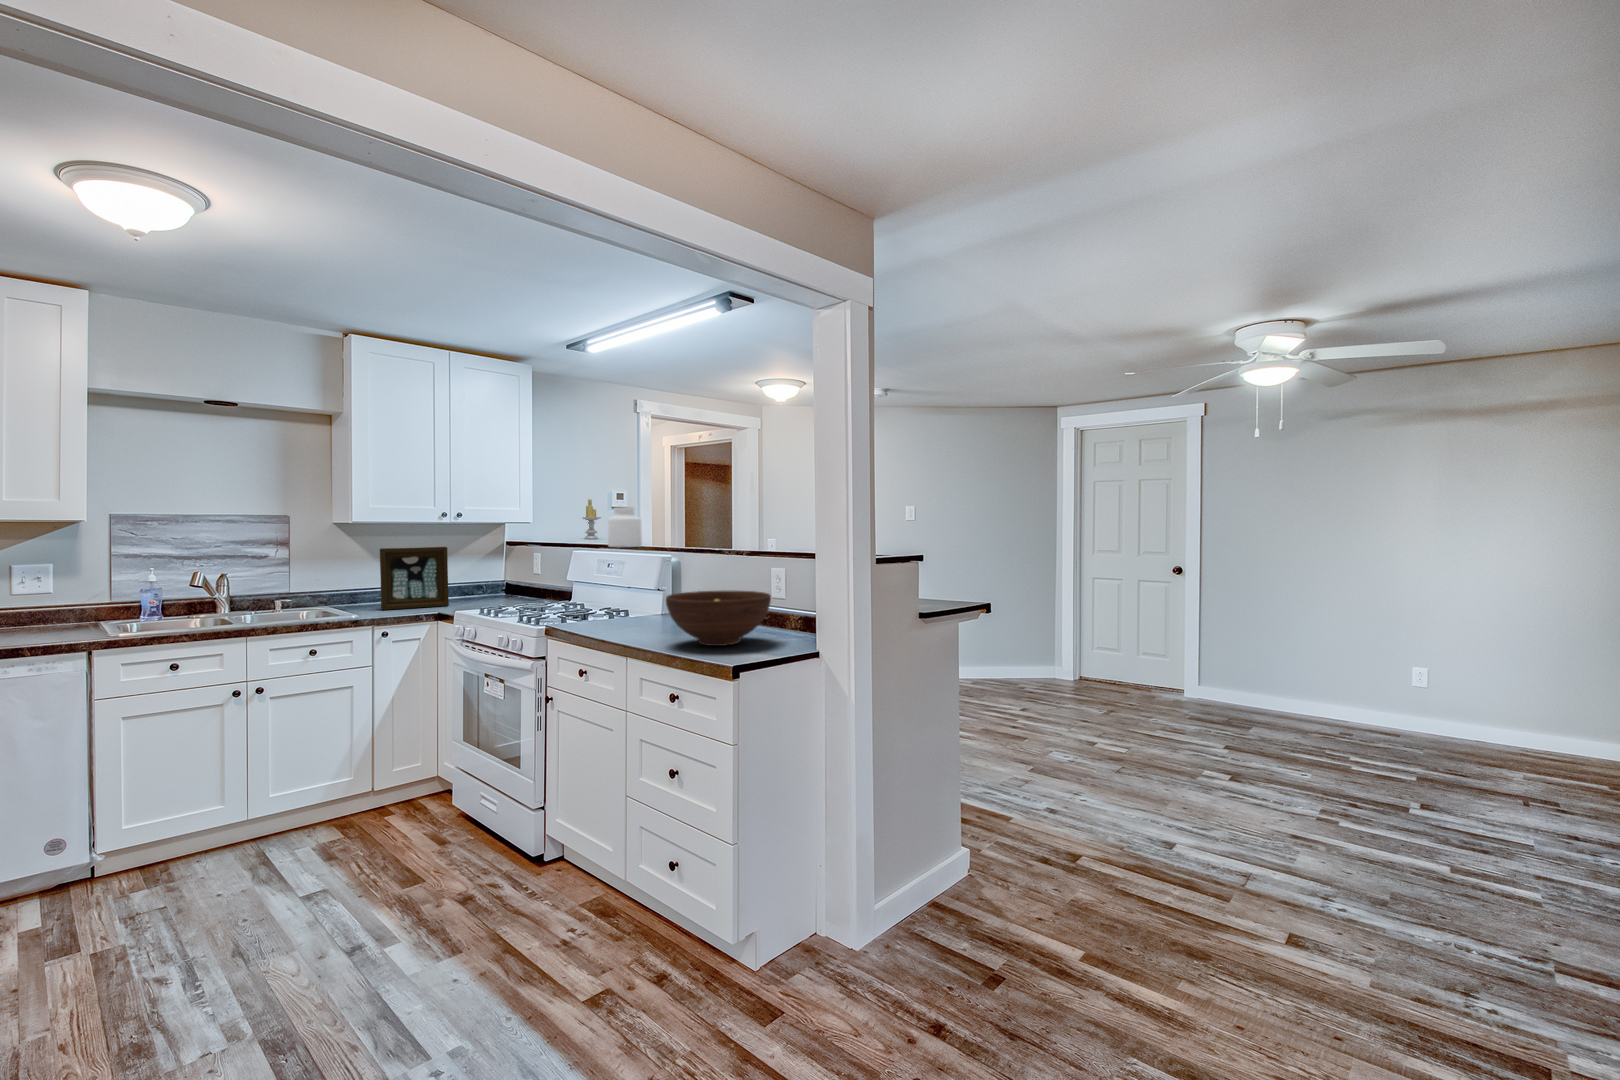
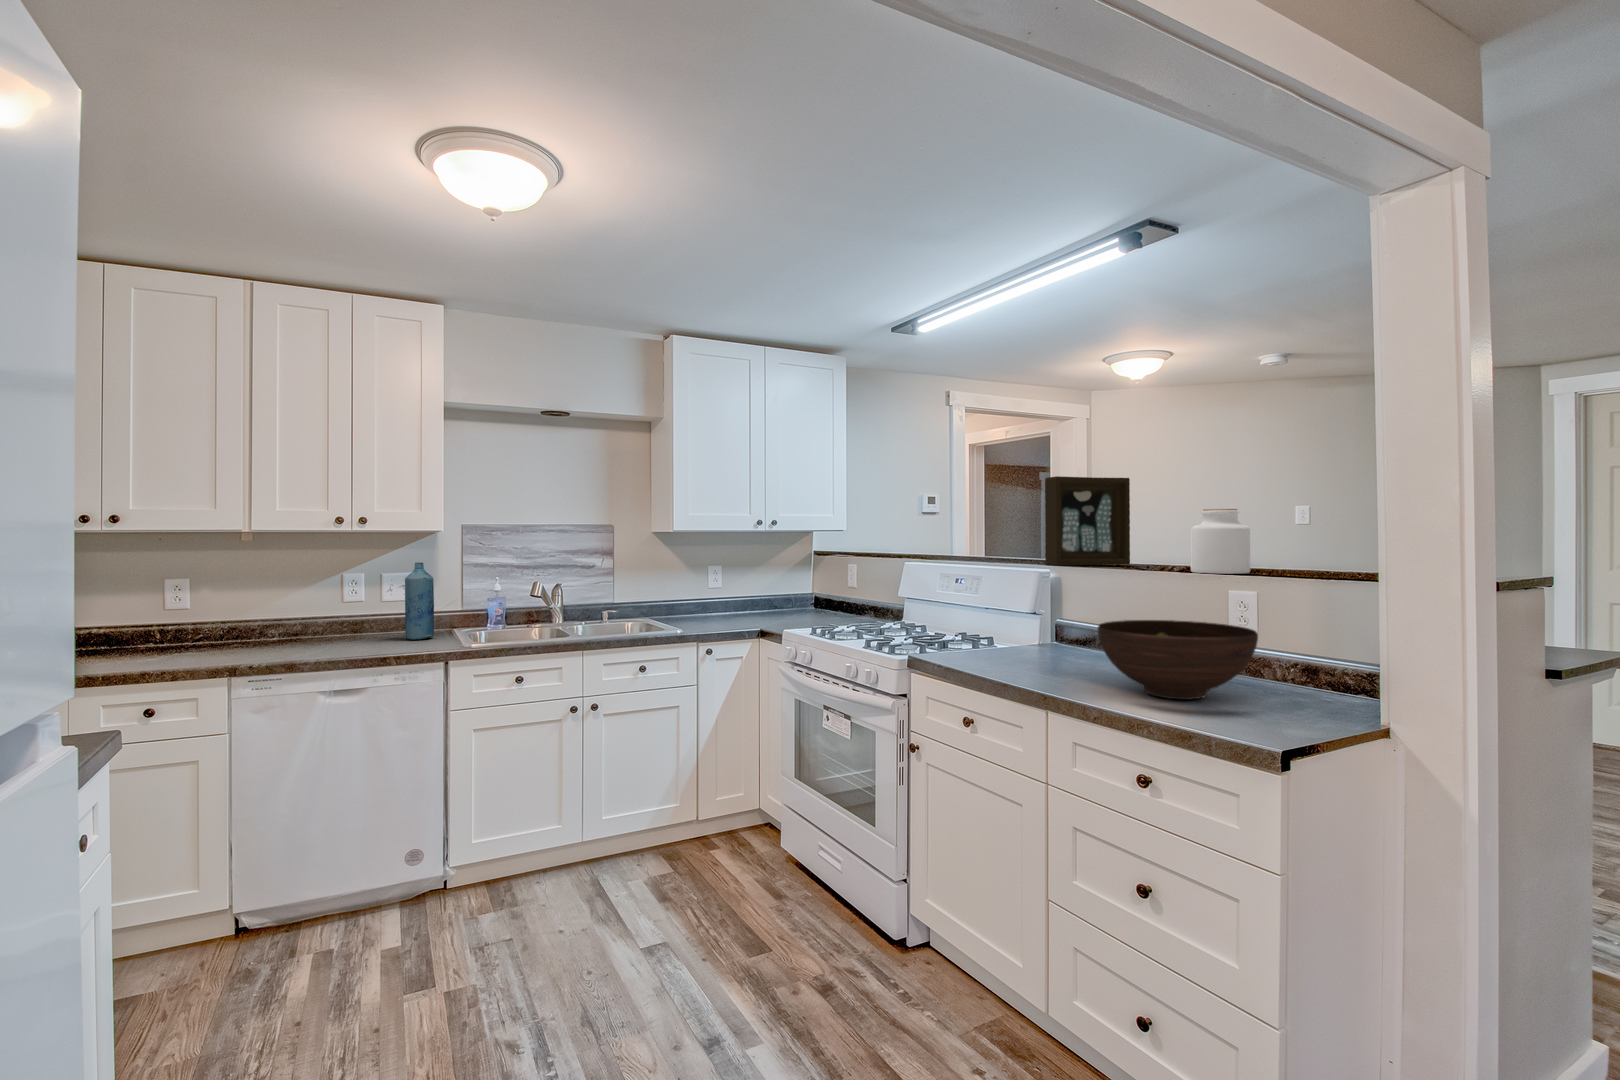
candle: present [582,499,601,539] -> none [887,507,909,550]
jar: present [608,507,642,547] -> present [1191,509,1250,574]
picture frame: present [380,547,449,610] -> present [1045,476,1130,566]
bottle: none [38,557,75,634] -> present [405,562,434,640]

